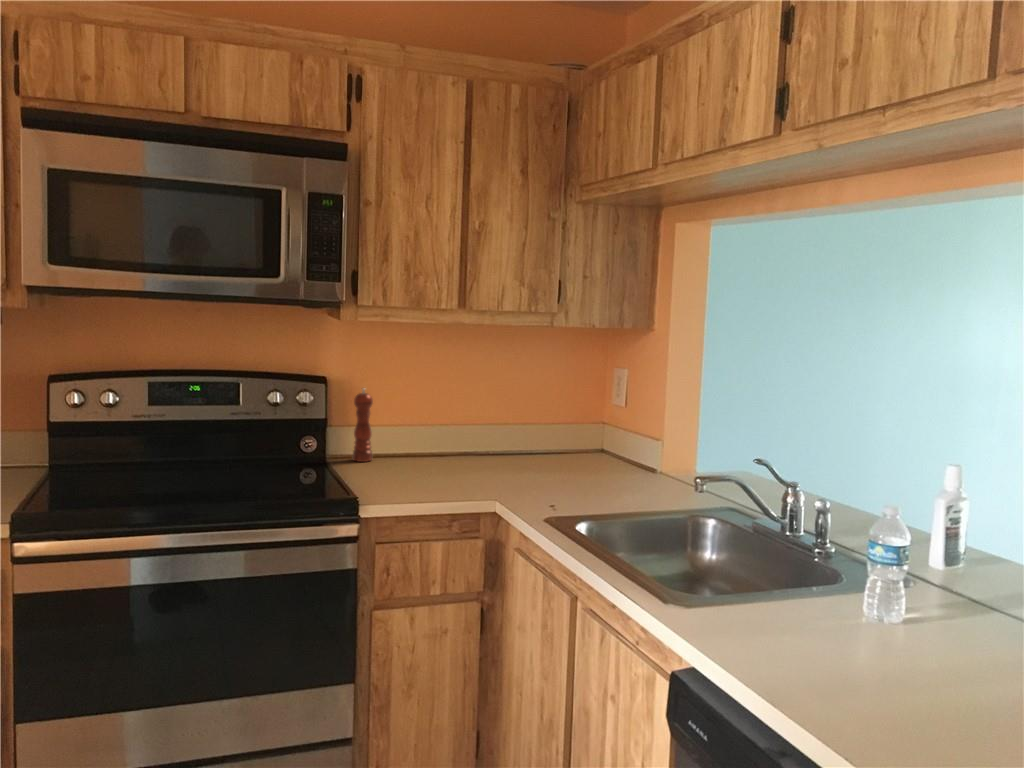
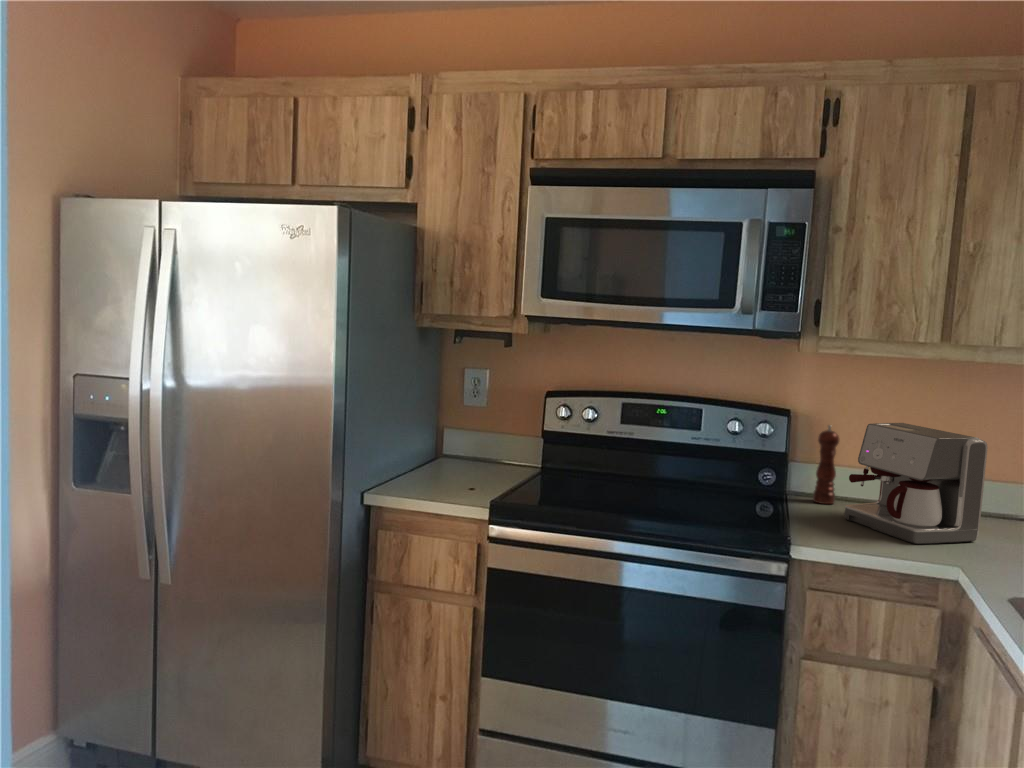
coffee maker: none [389,380,500,486] -> present [845,423,988,544]

